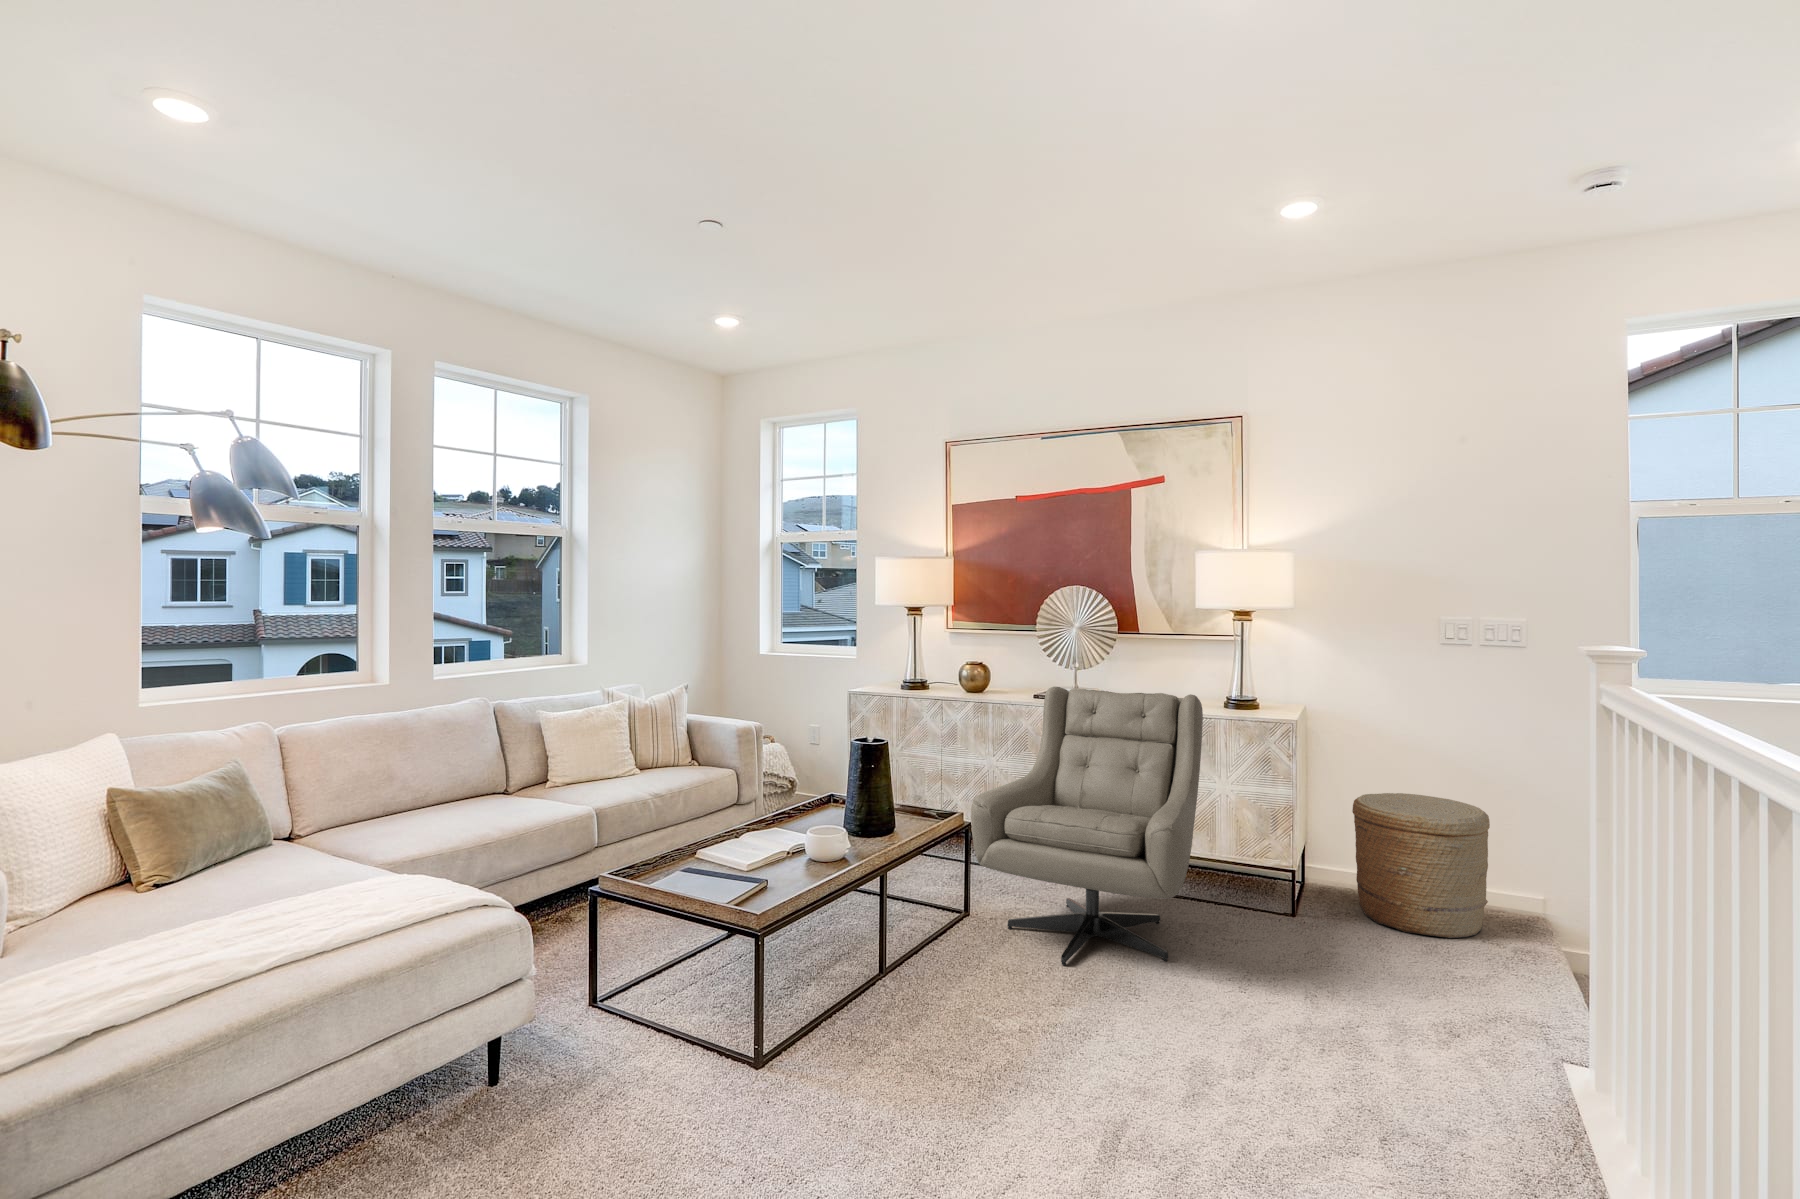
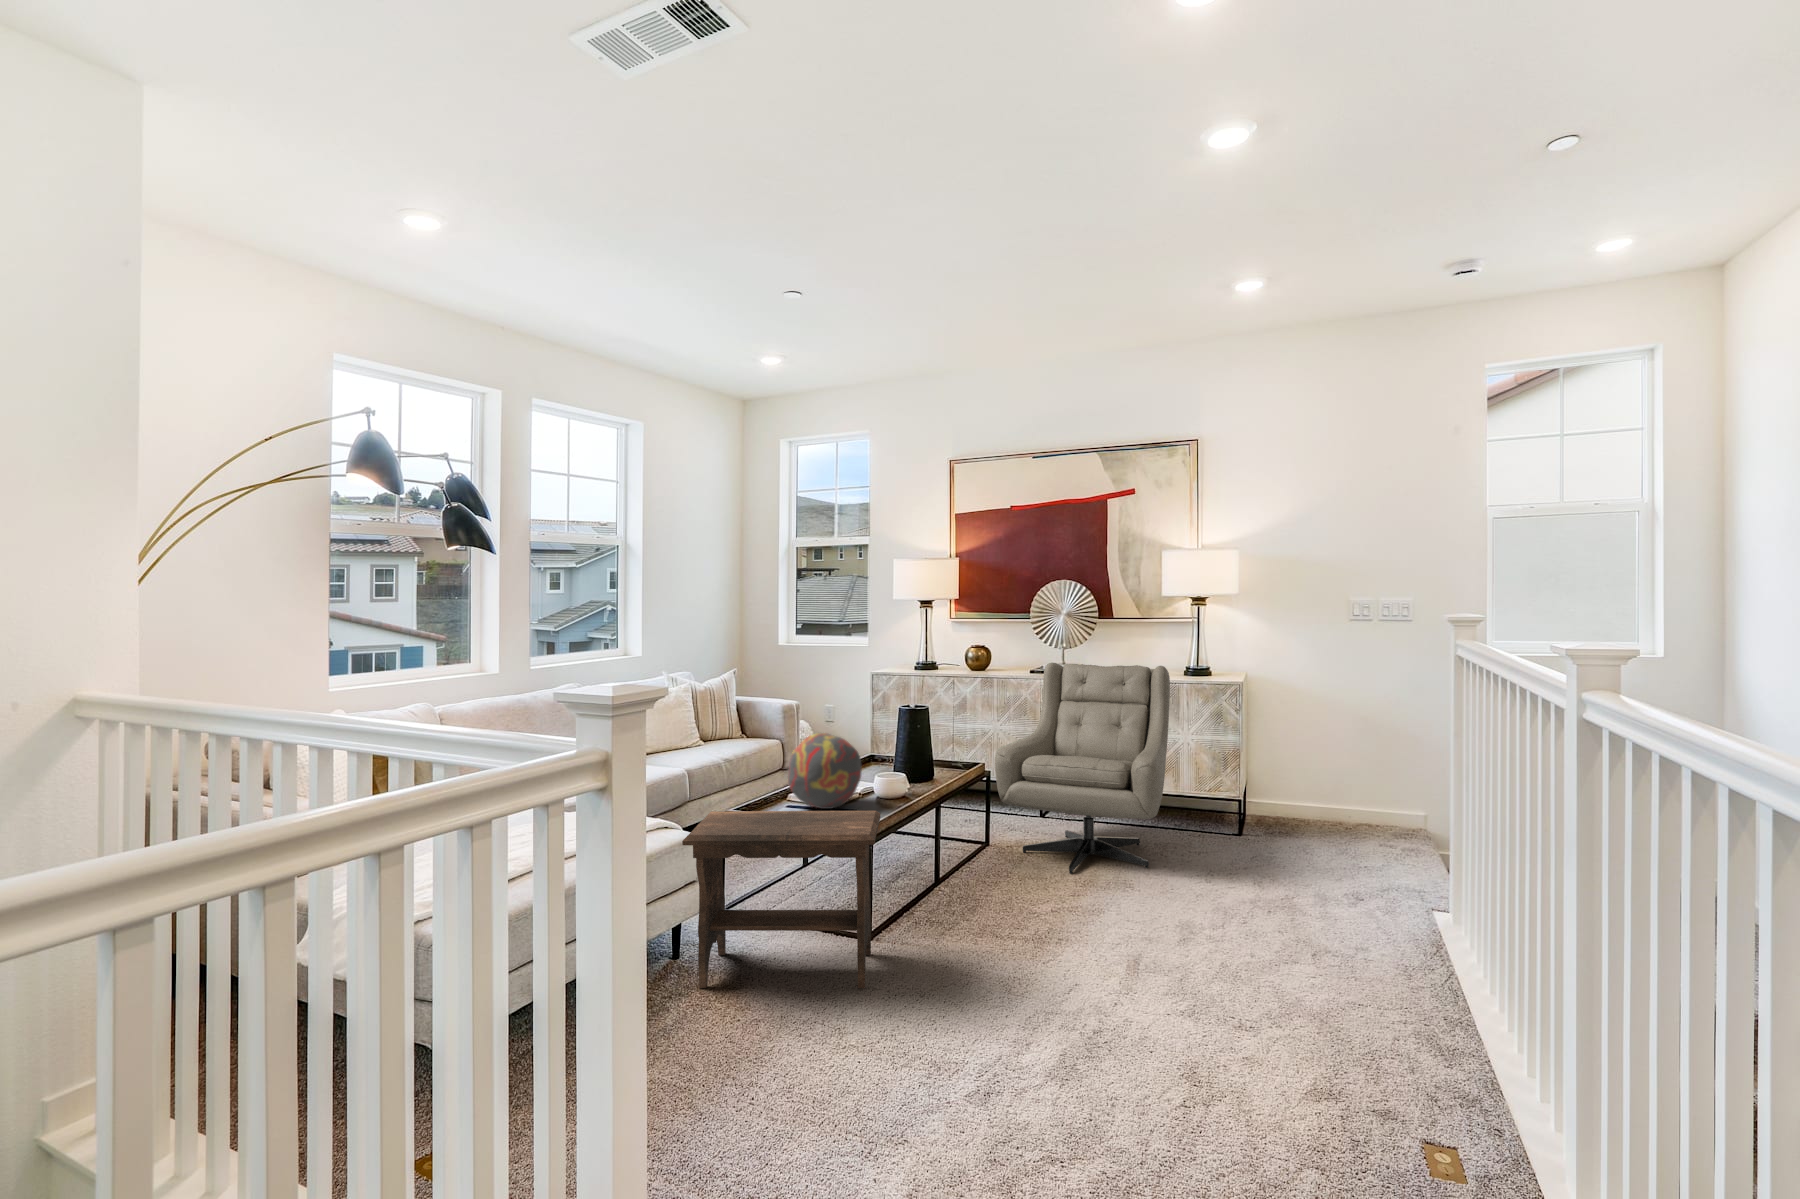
decorative orb: none [681,774,779,877] -> present [788,733,862,809]
woven basket: present [1352,793,1490,938] -> none [1285,740,1387,846]
footstool: none [472,884,777,1162] -> present [682,811,880,988]

